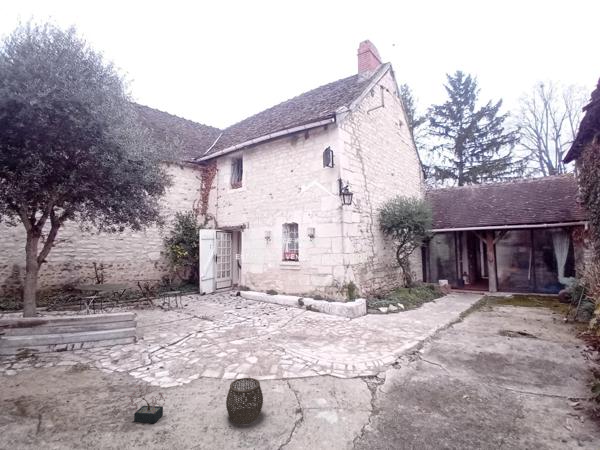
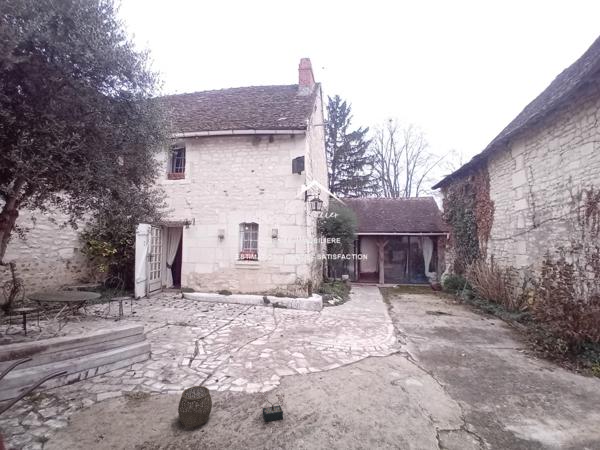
woven basket: present [226,378,263,424] -> present [178,386,212,427]

